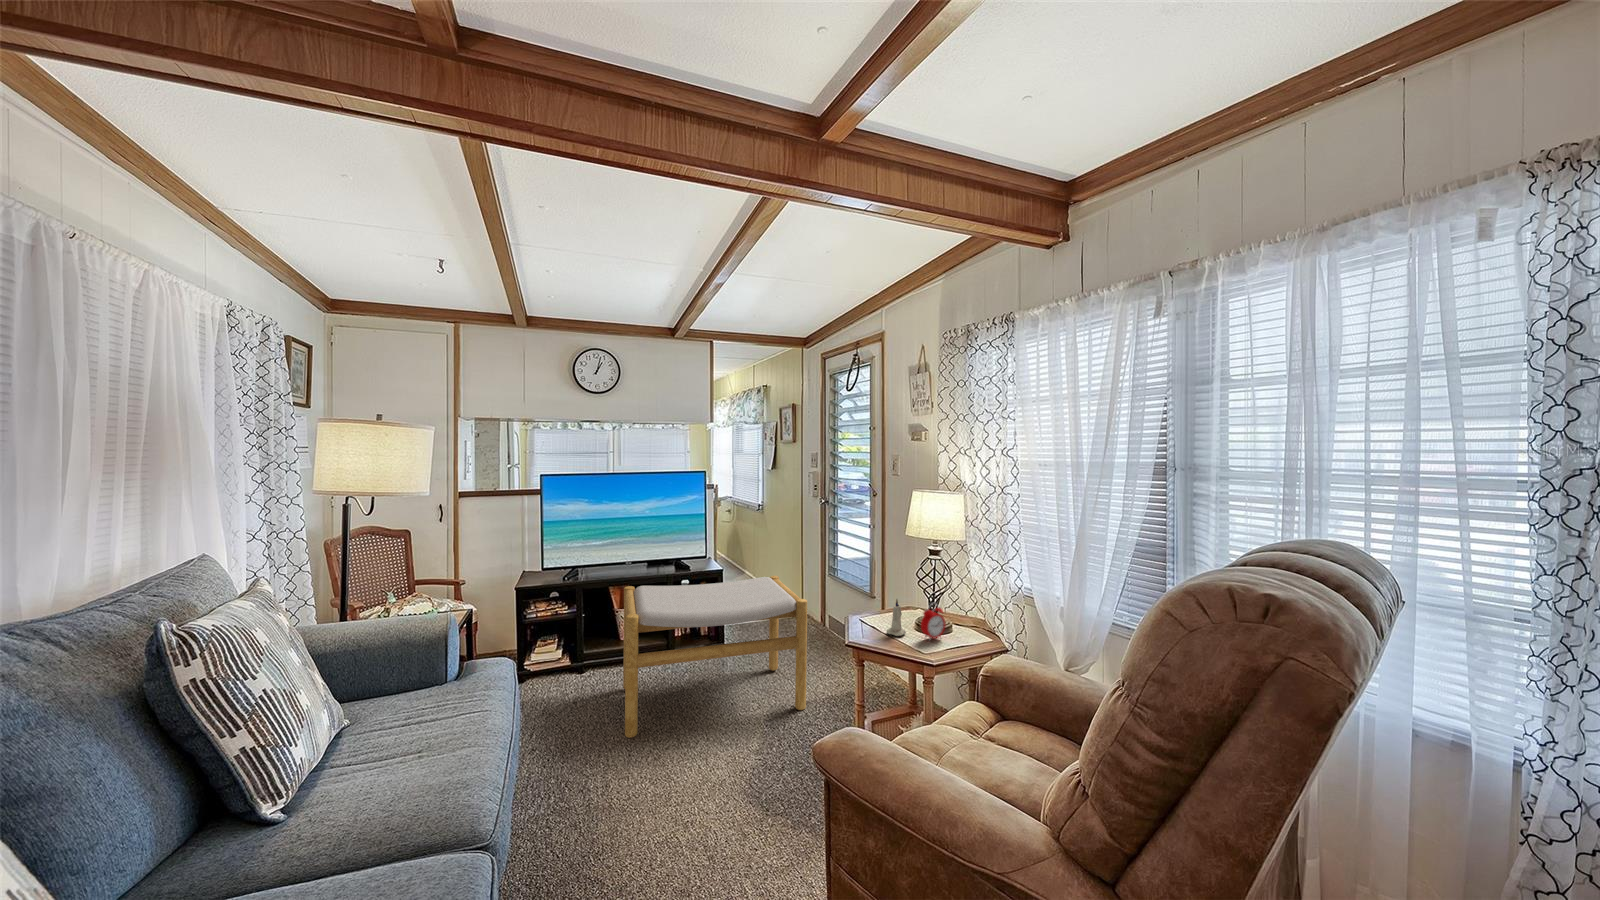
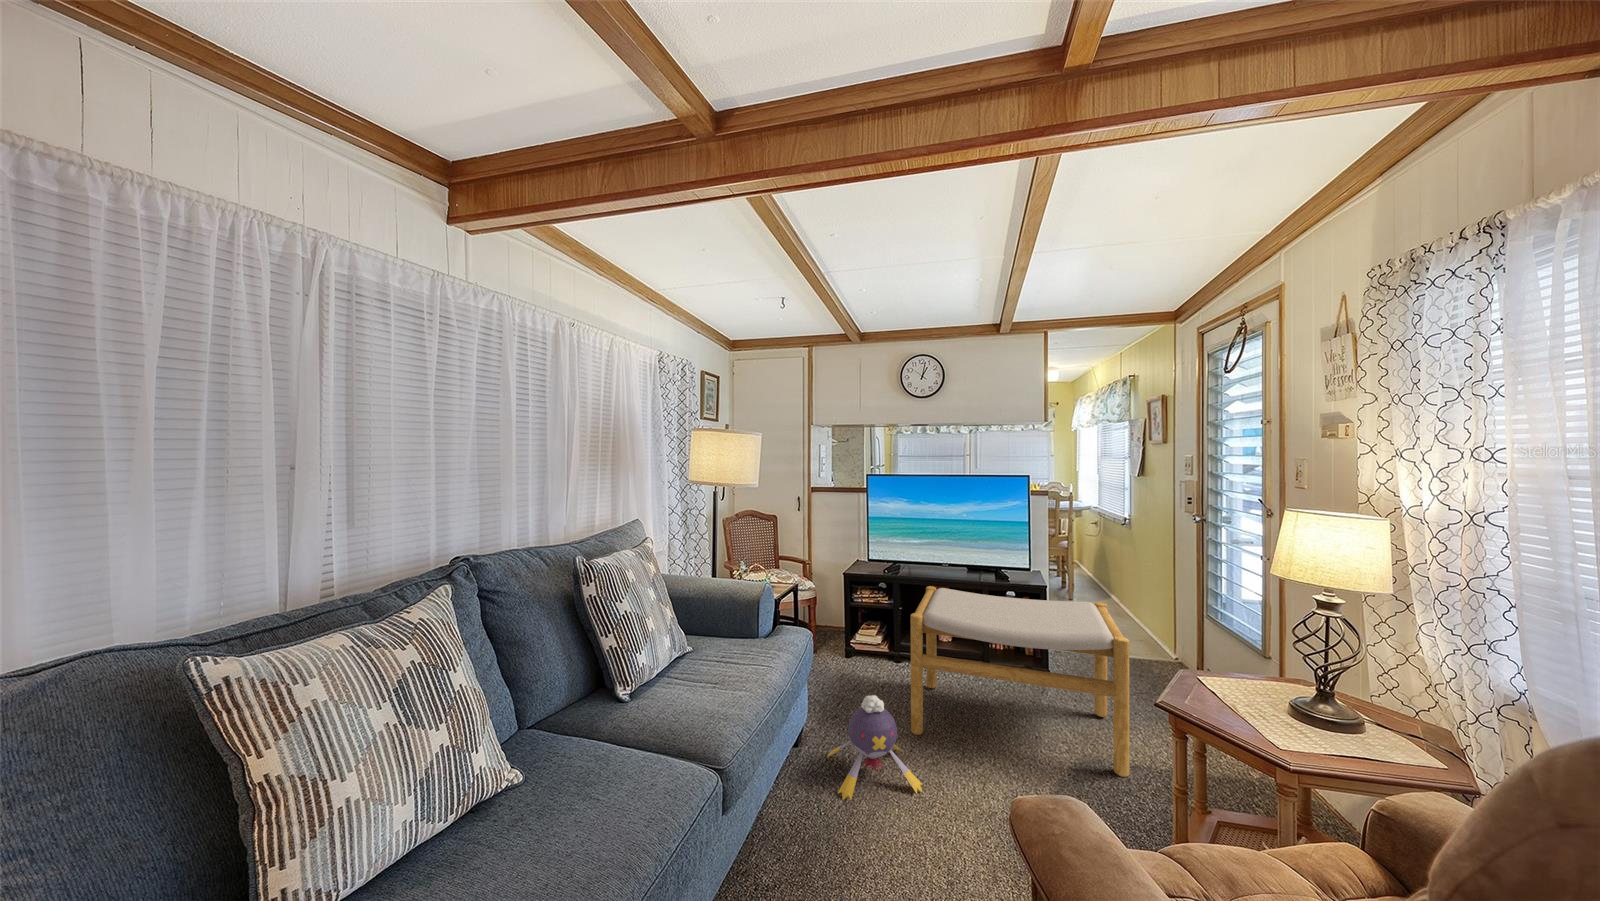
candle: present [887,599,906,636] -> none [1229,665,1267,722]
alarm clock: present [921,607,946,640] -> none [1292,687,1348,749]
plush toy: none [544,707,659,830] -> present [827,695,923,800]

